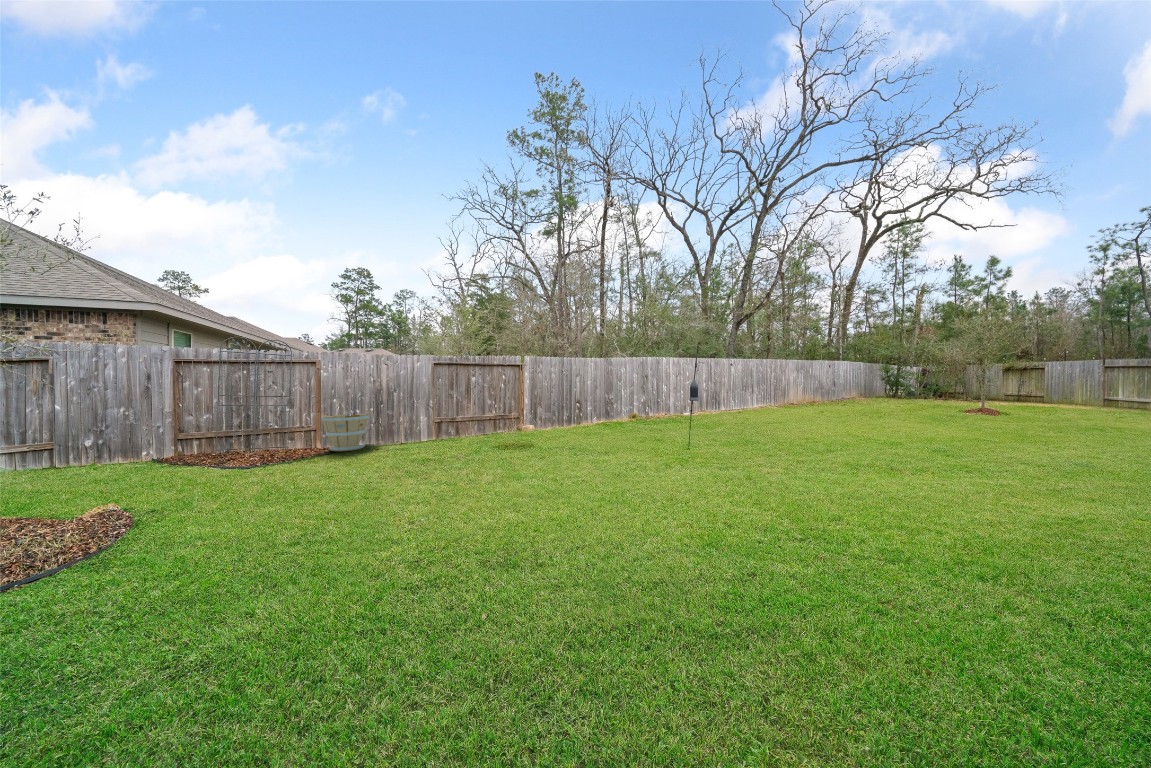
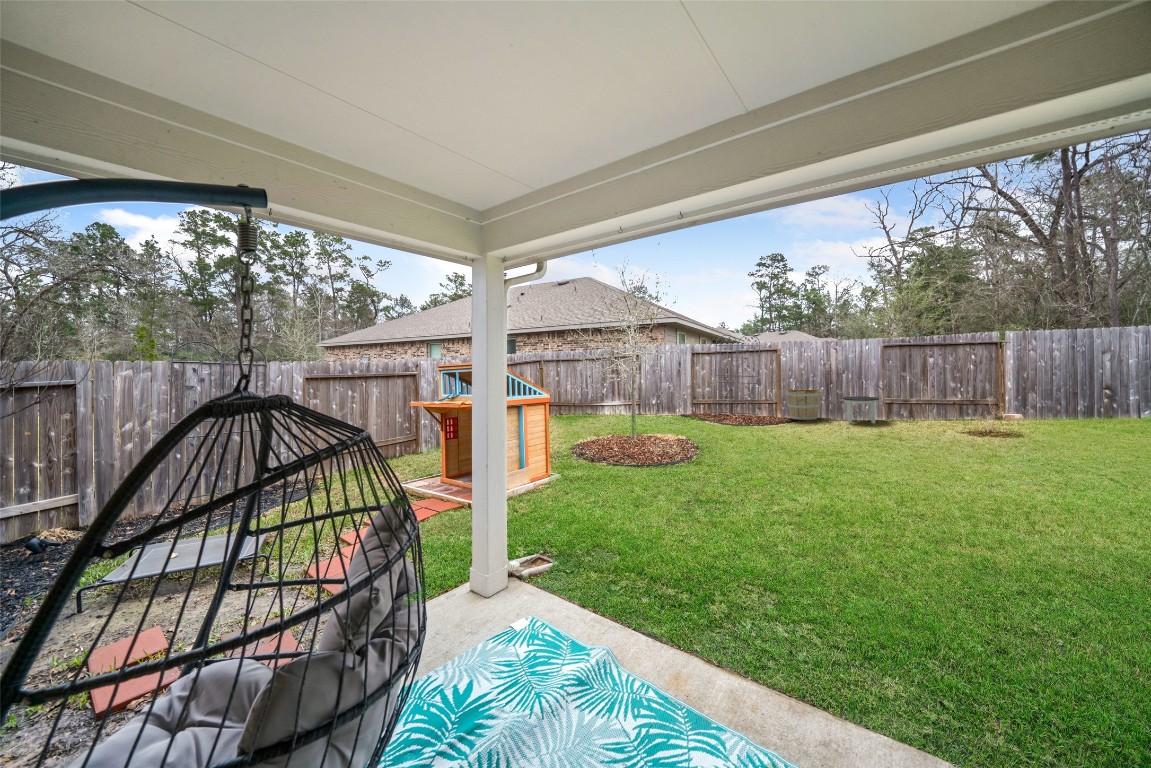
round table: none [390,417,428,450] -> present [842,396,879,423]

